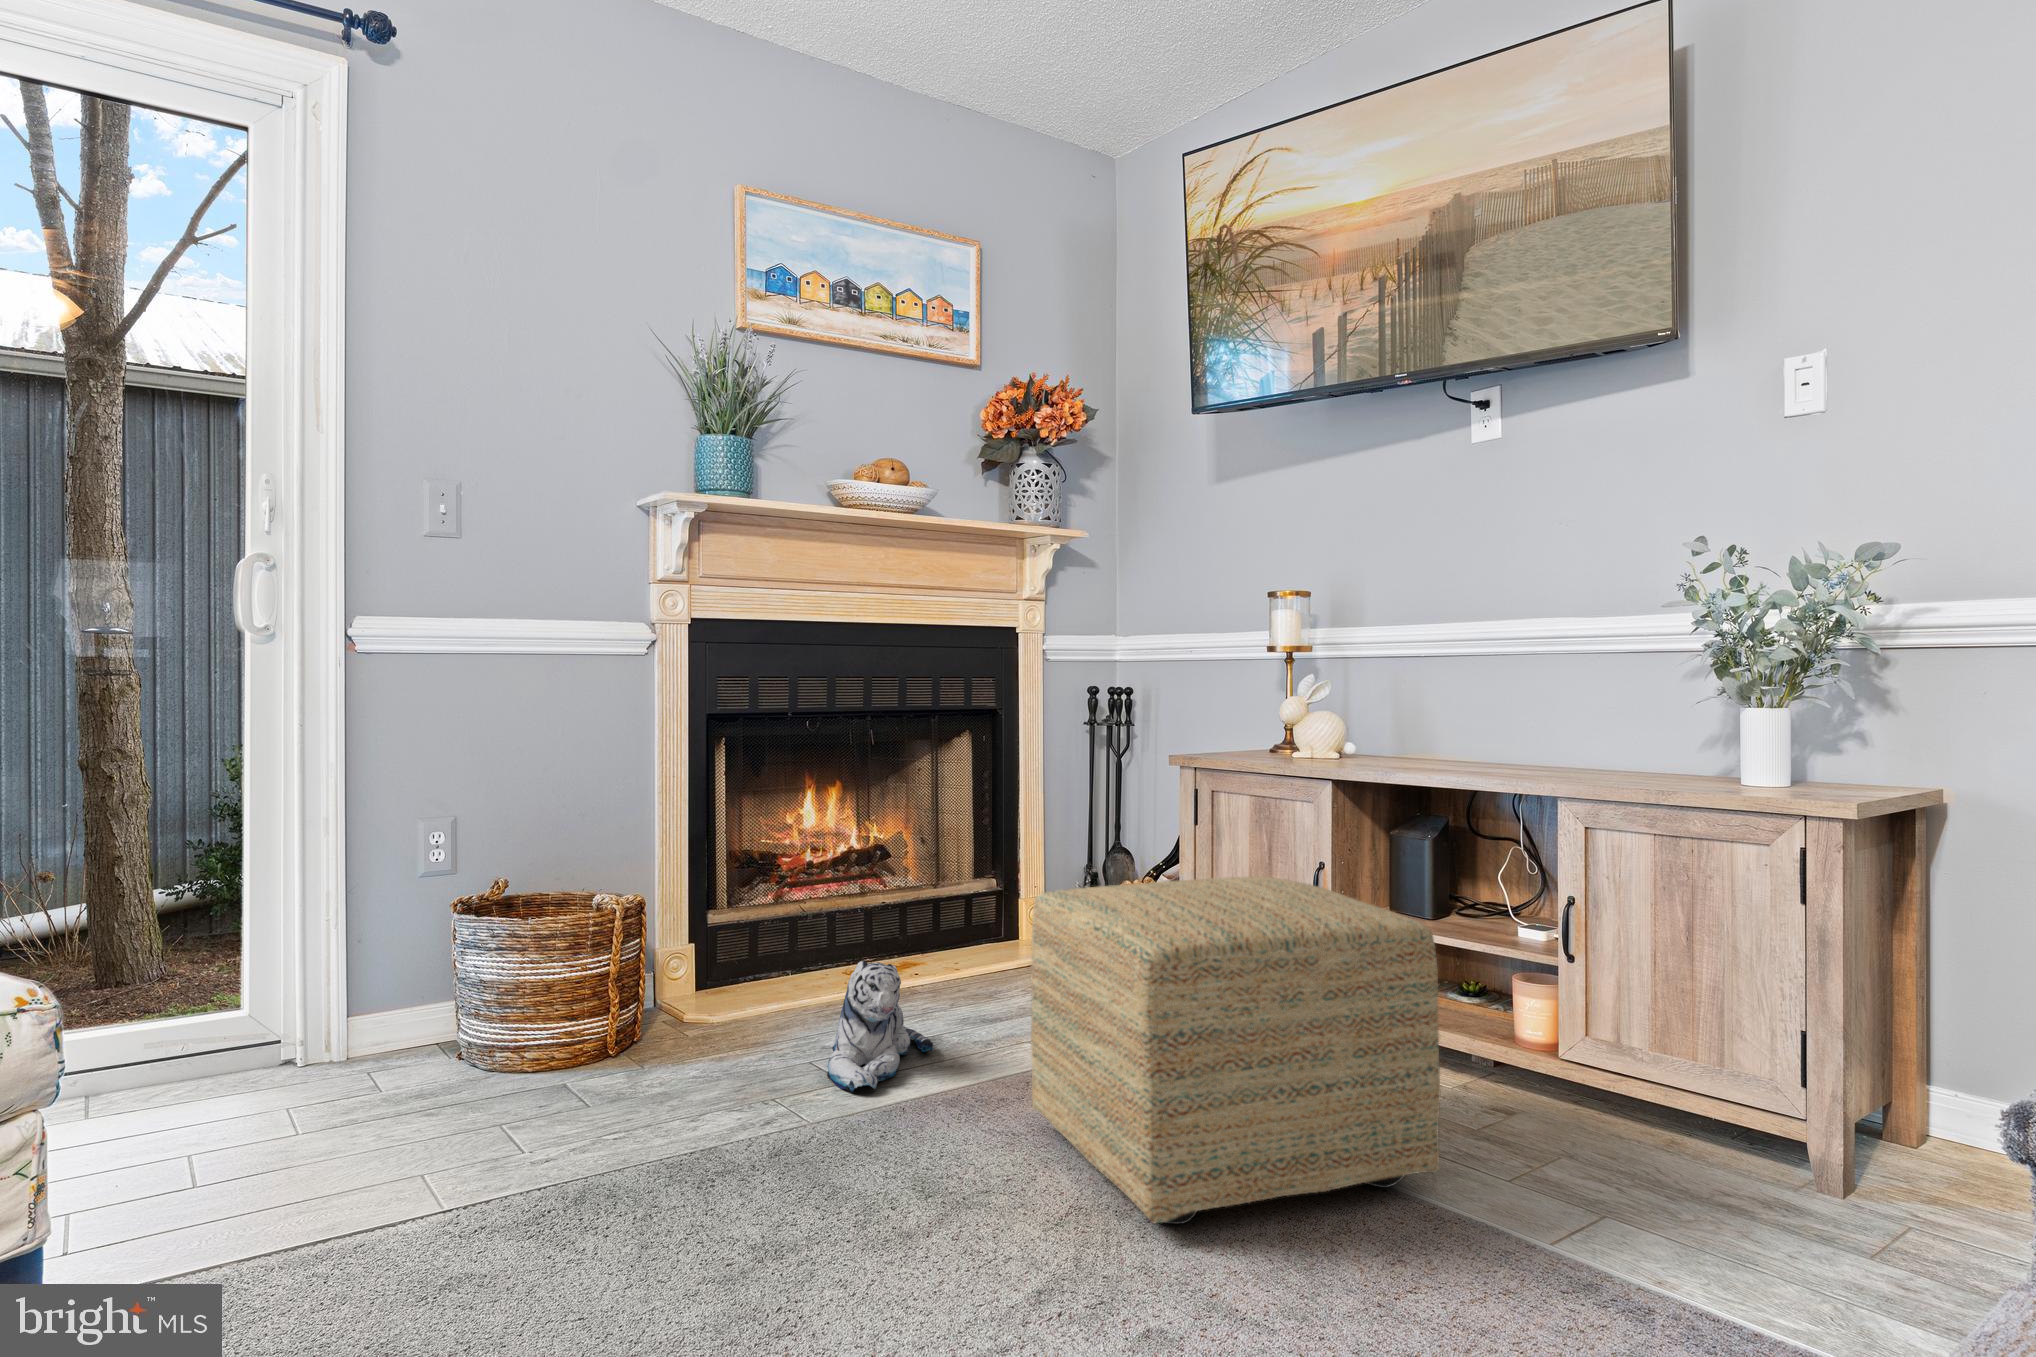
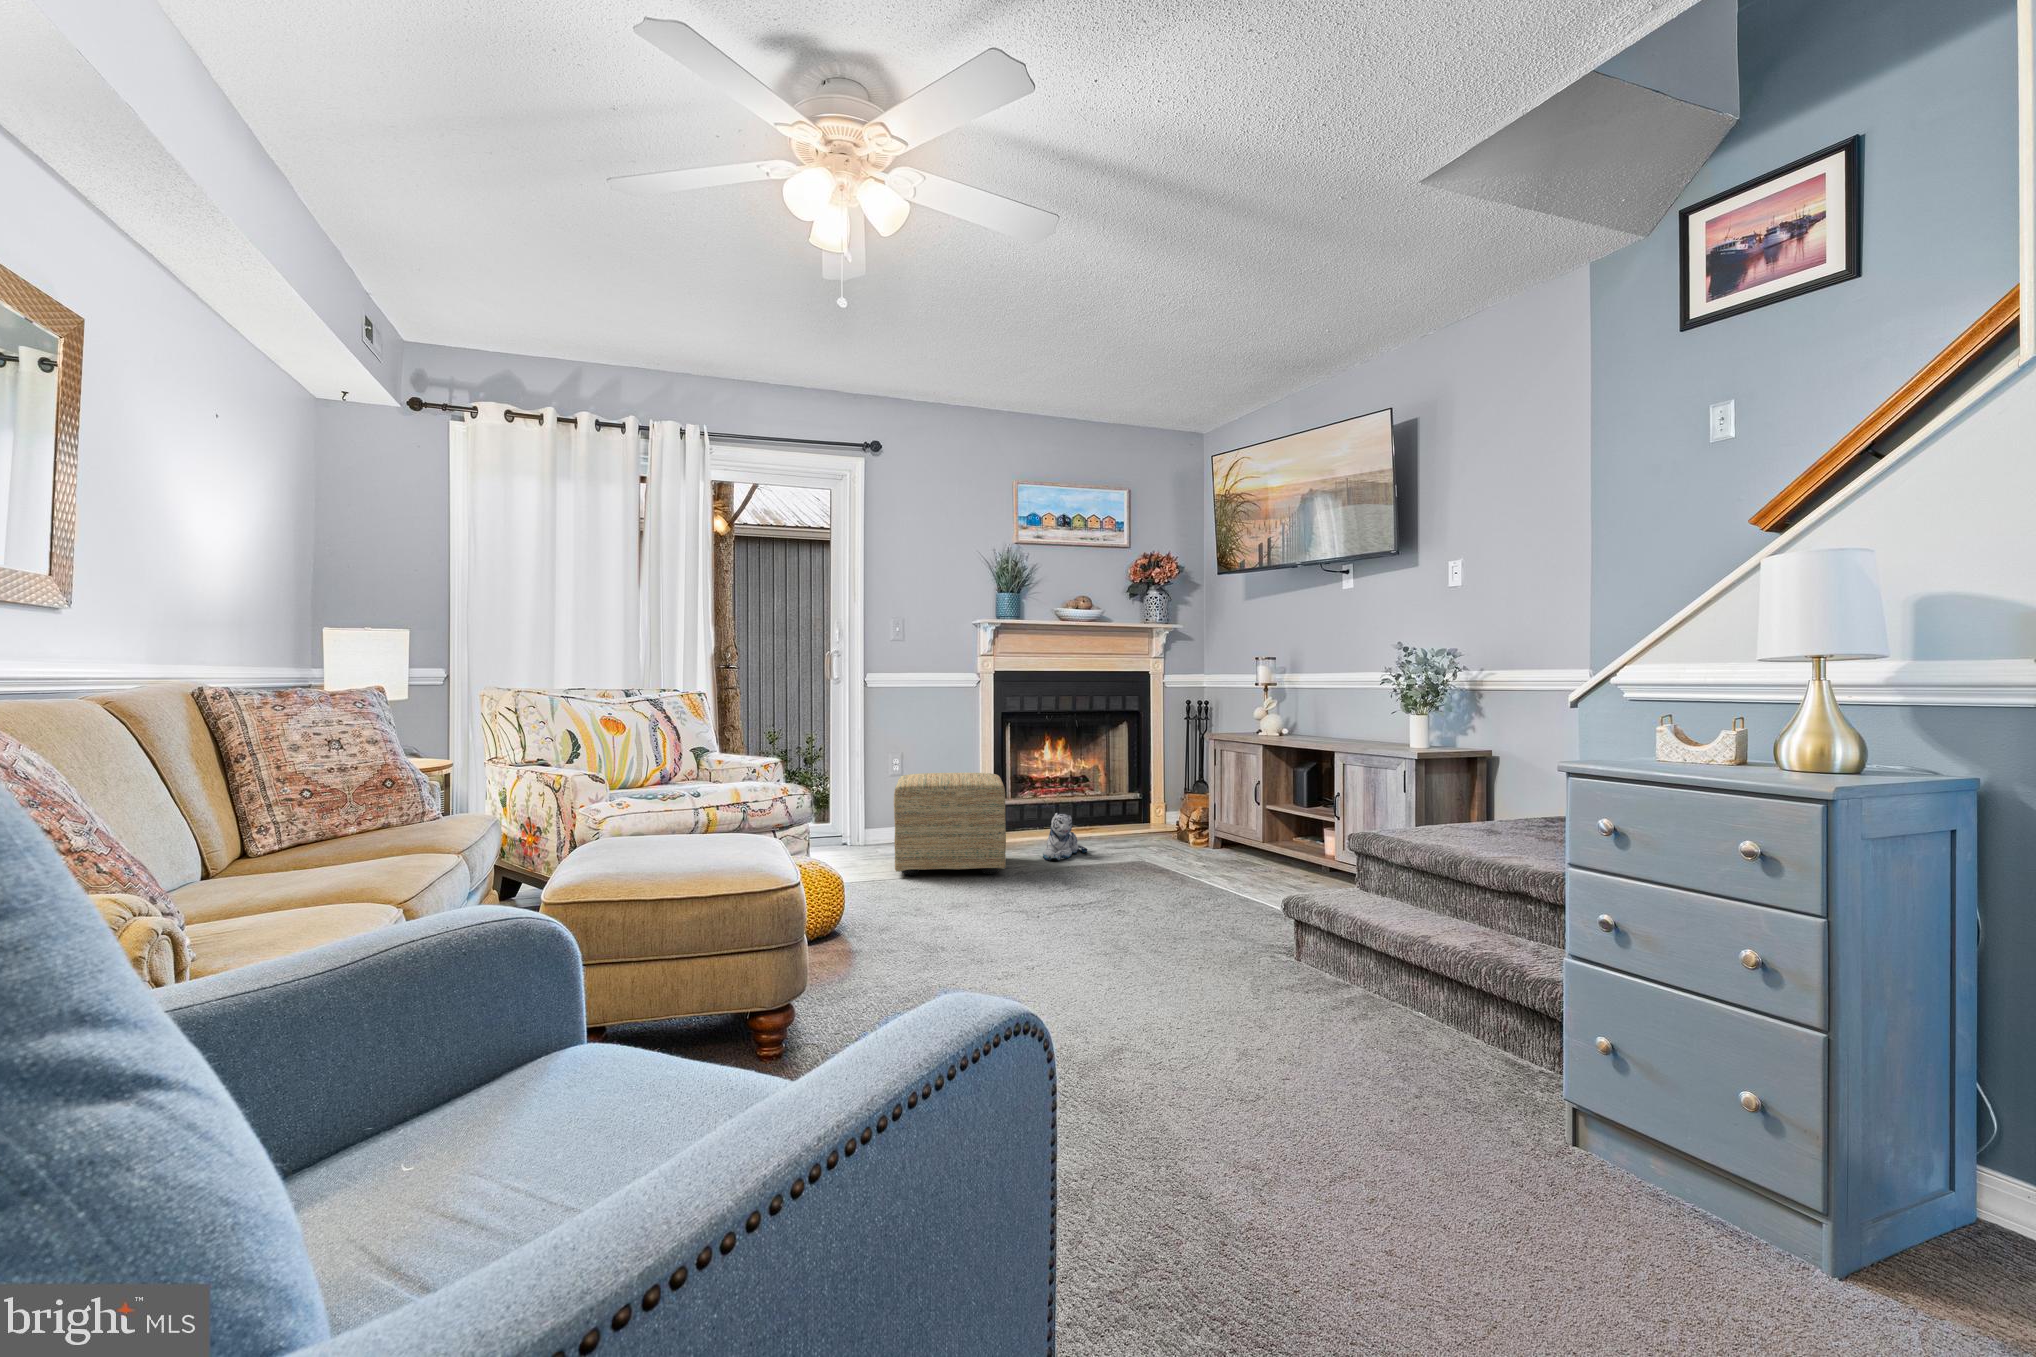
ottoman: present [1031,876,1440,1224] -> present [894,773,1006,876]

